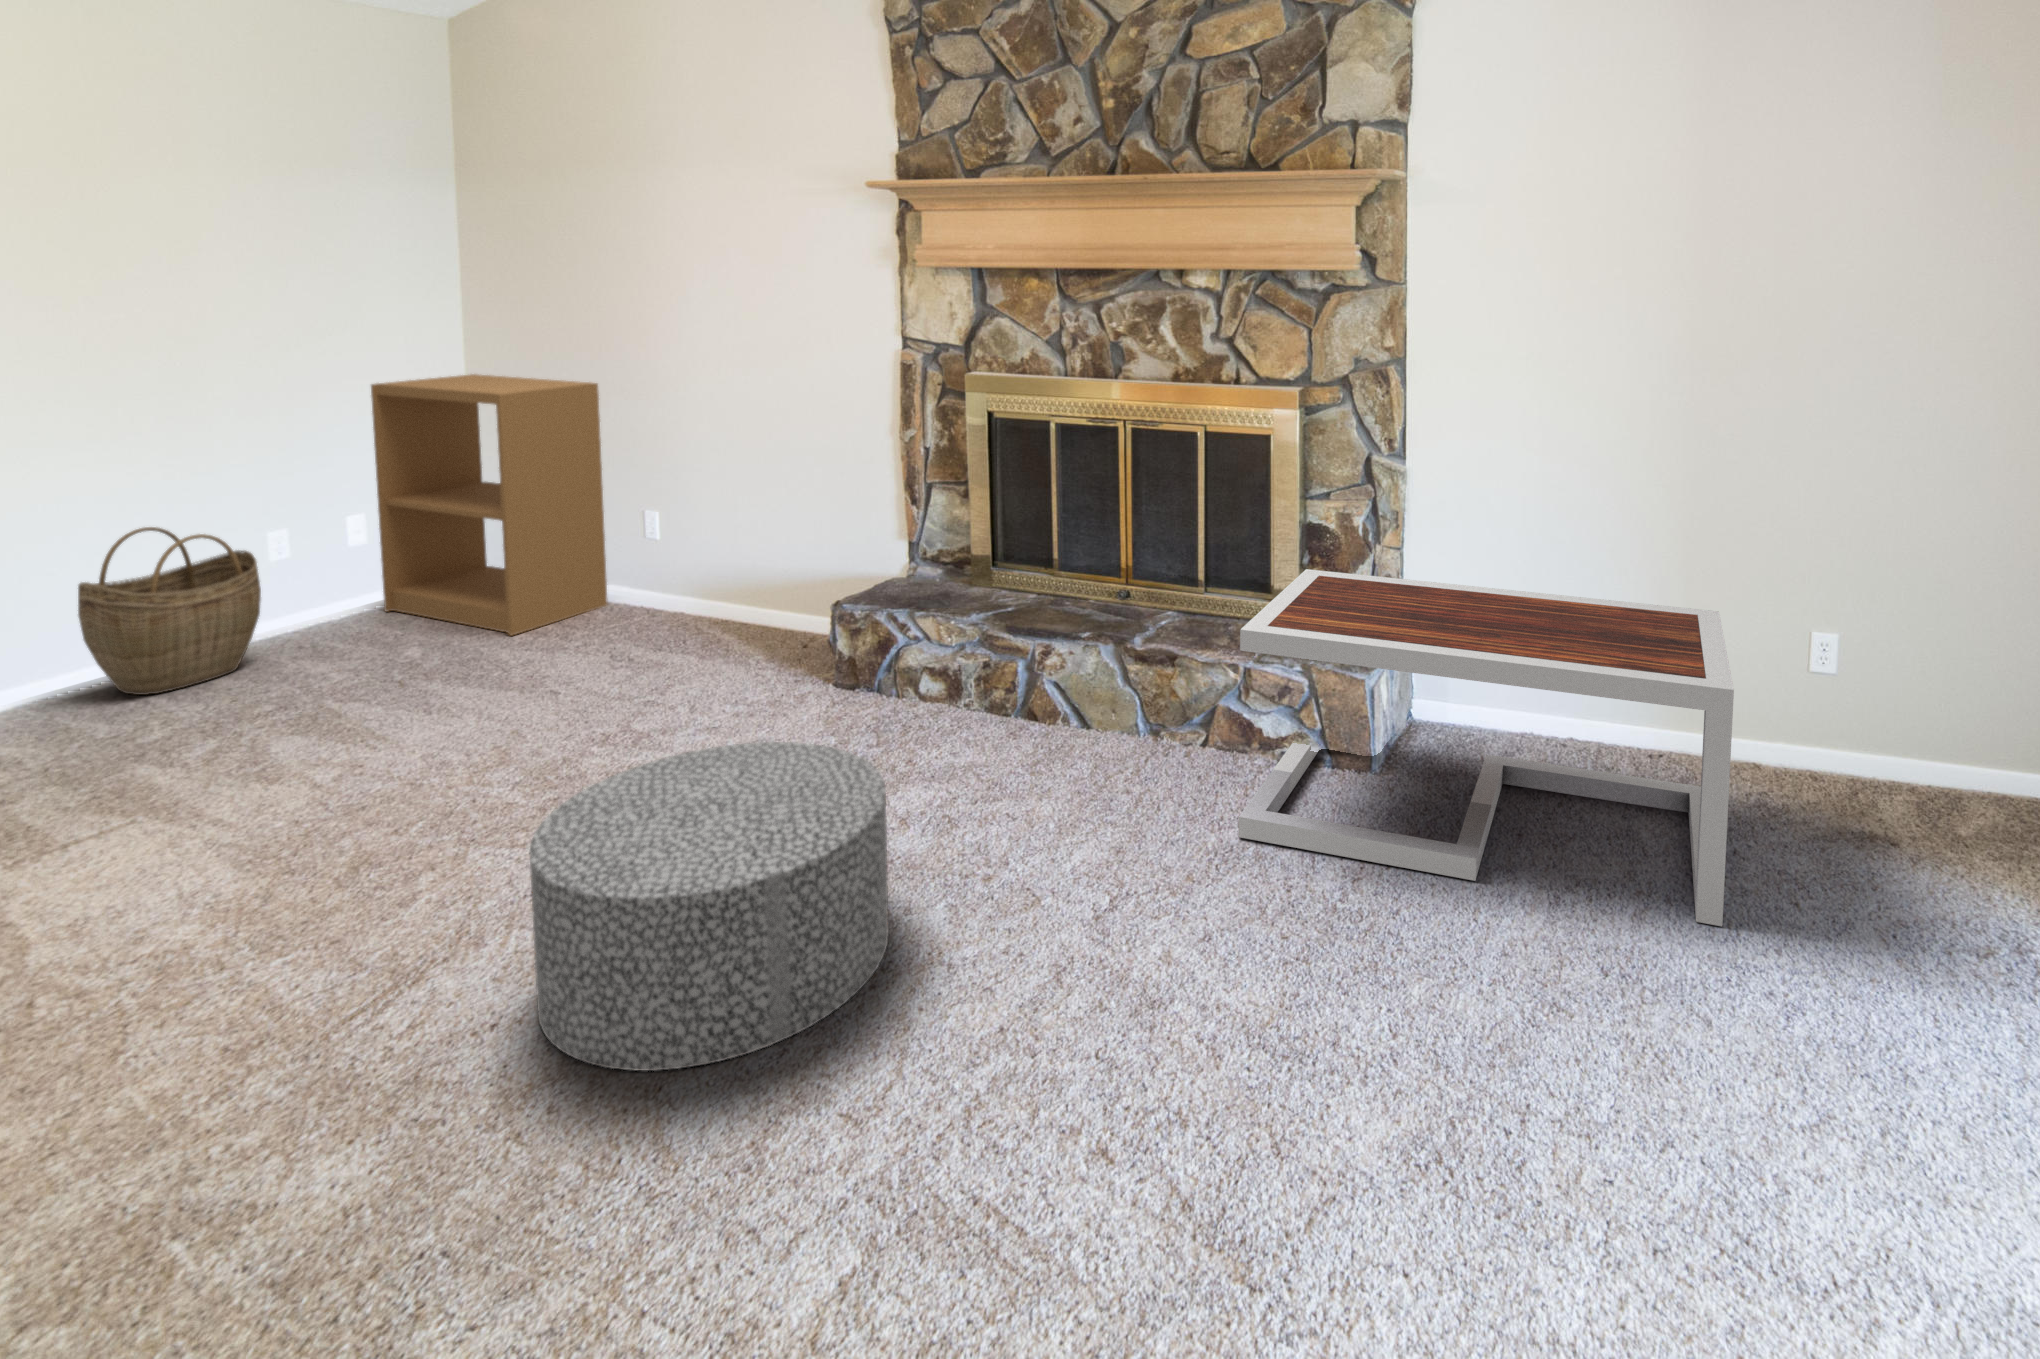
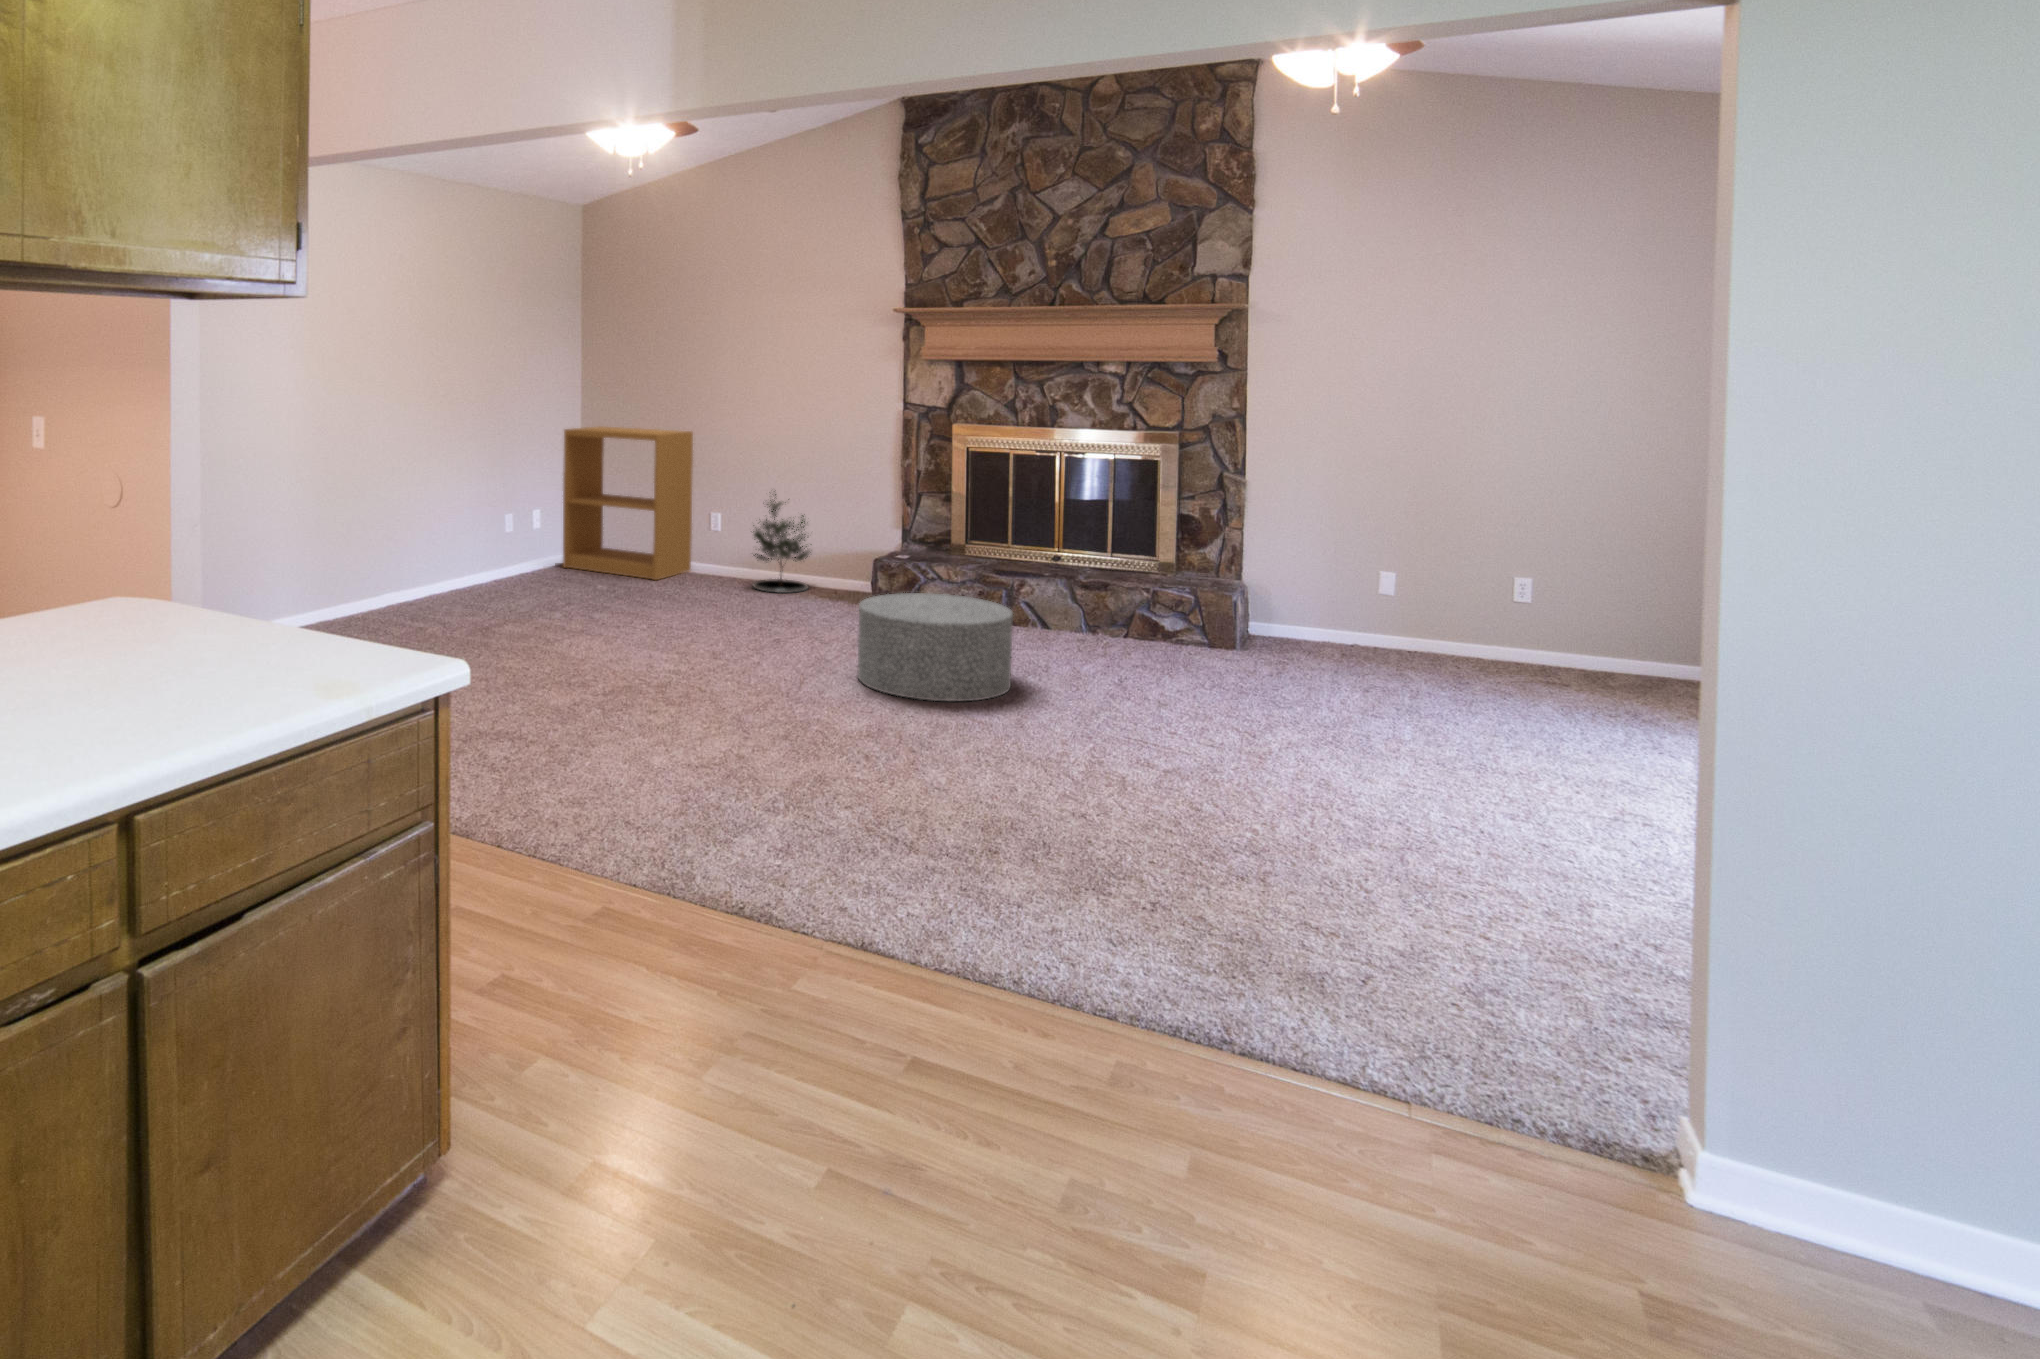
potted tree: none [643,480,772,656] -> present [753,491,812,593]
woven basket: present [78,527,261,695] -> none [465,502,538,592]
coffee table: present [1238,569,1734,926] -> none [1167,536,1457,702]

